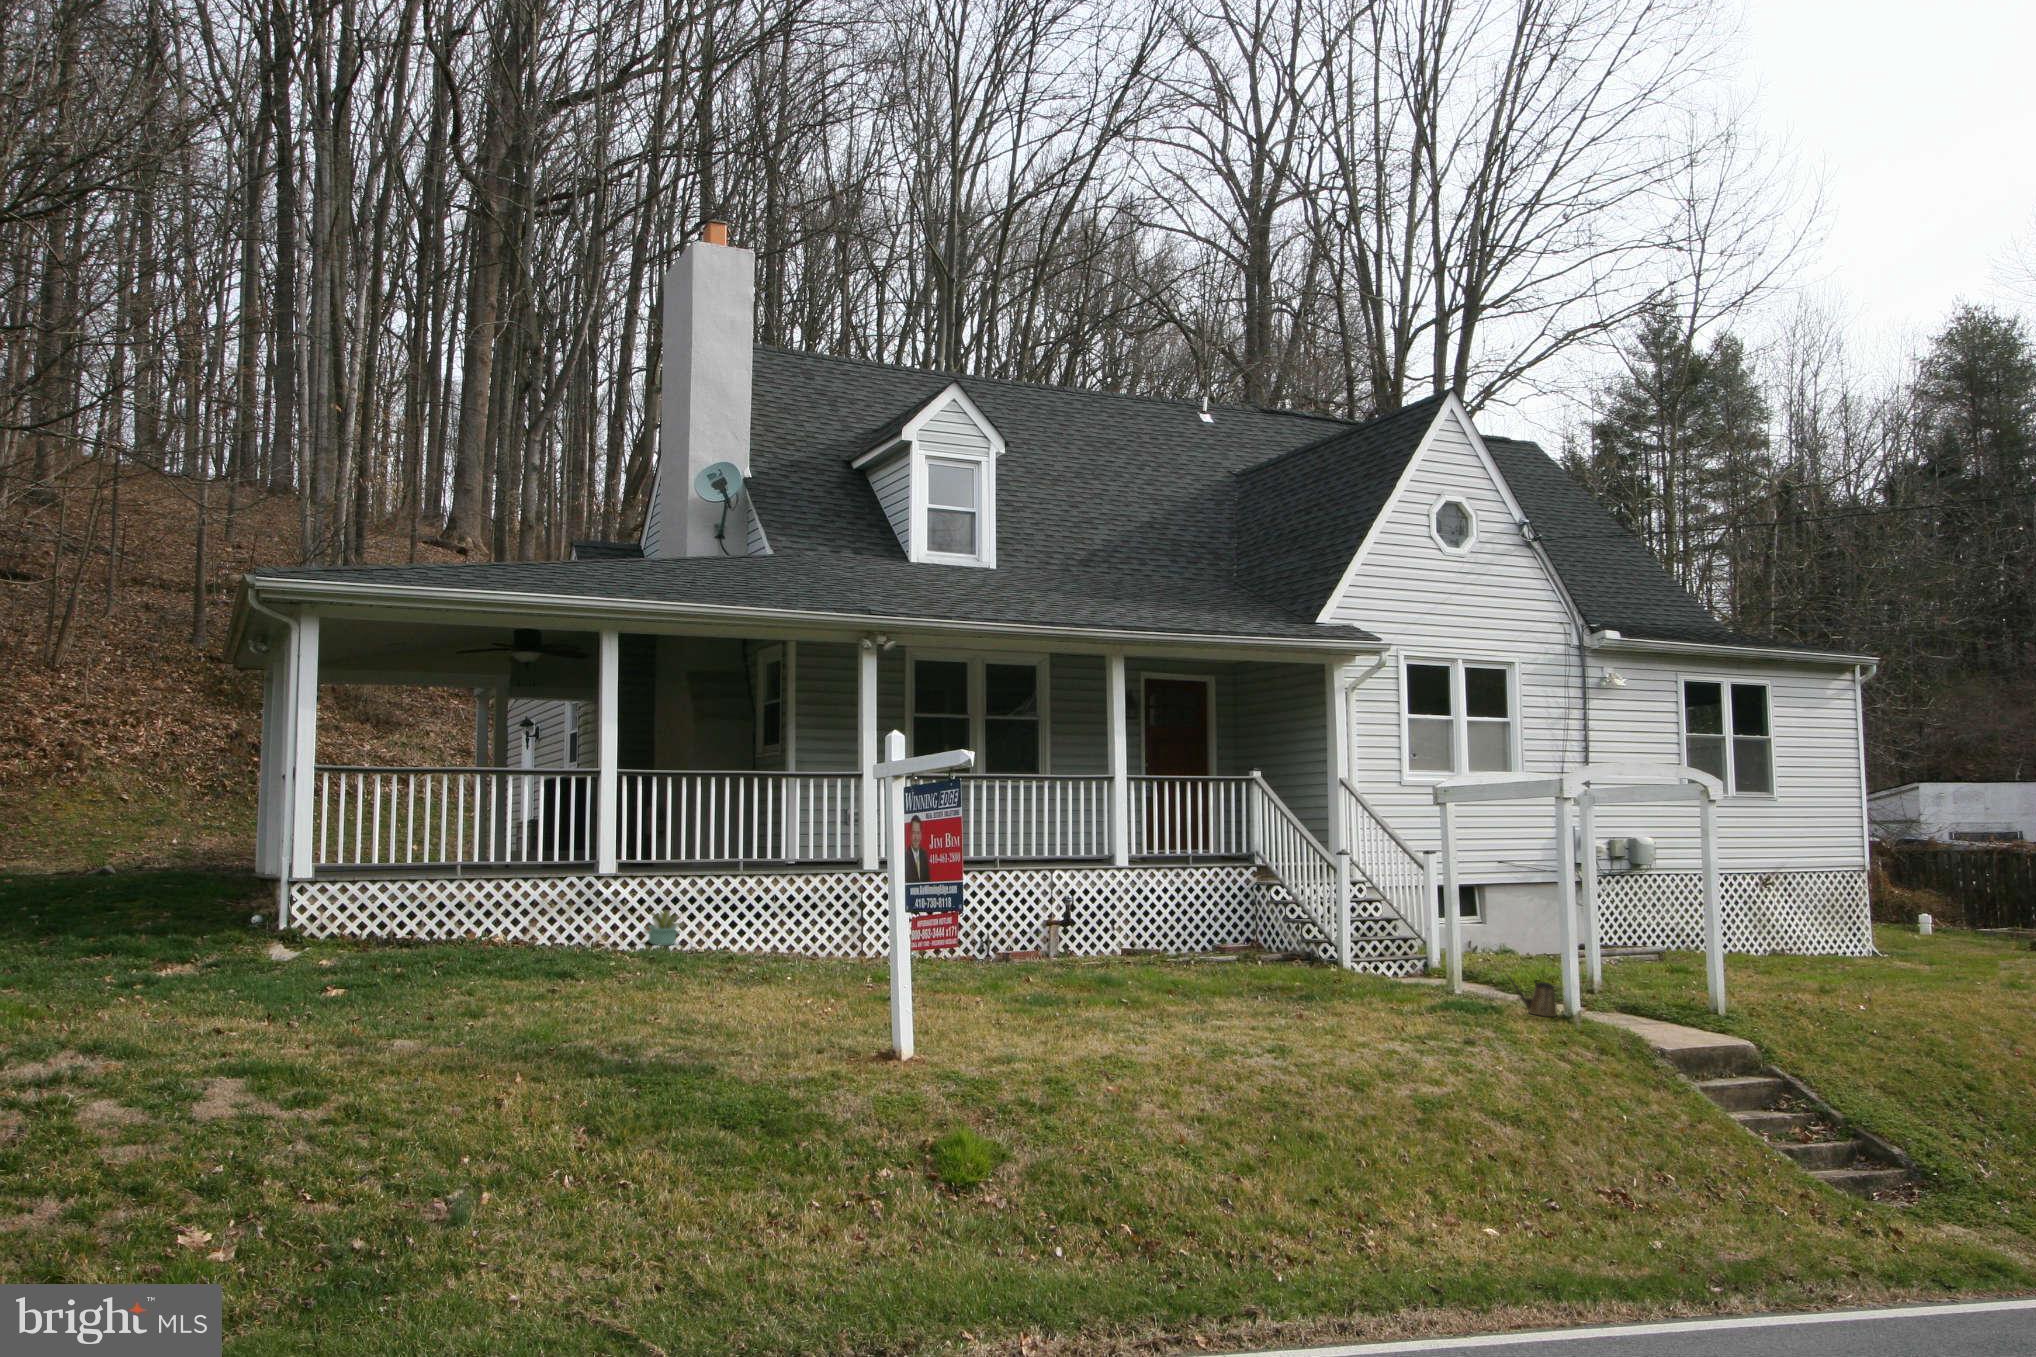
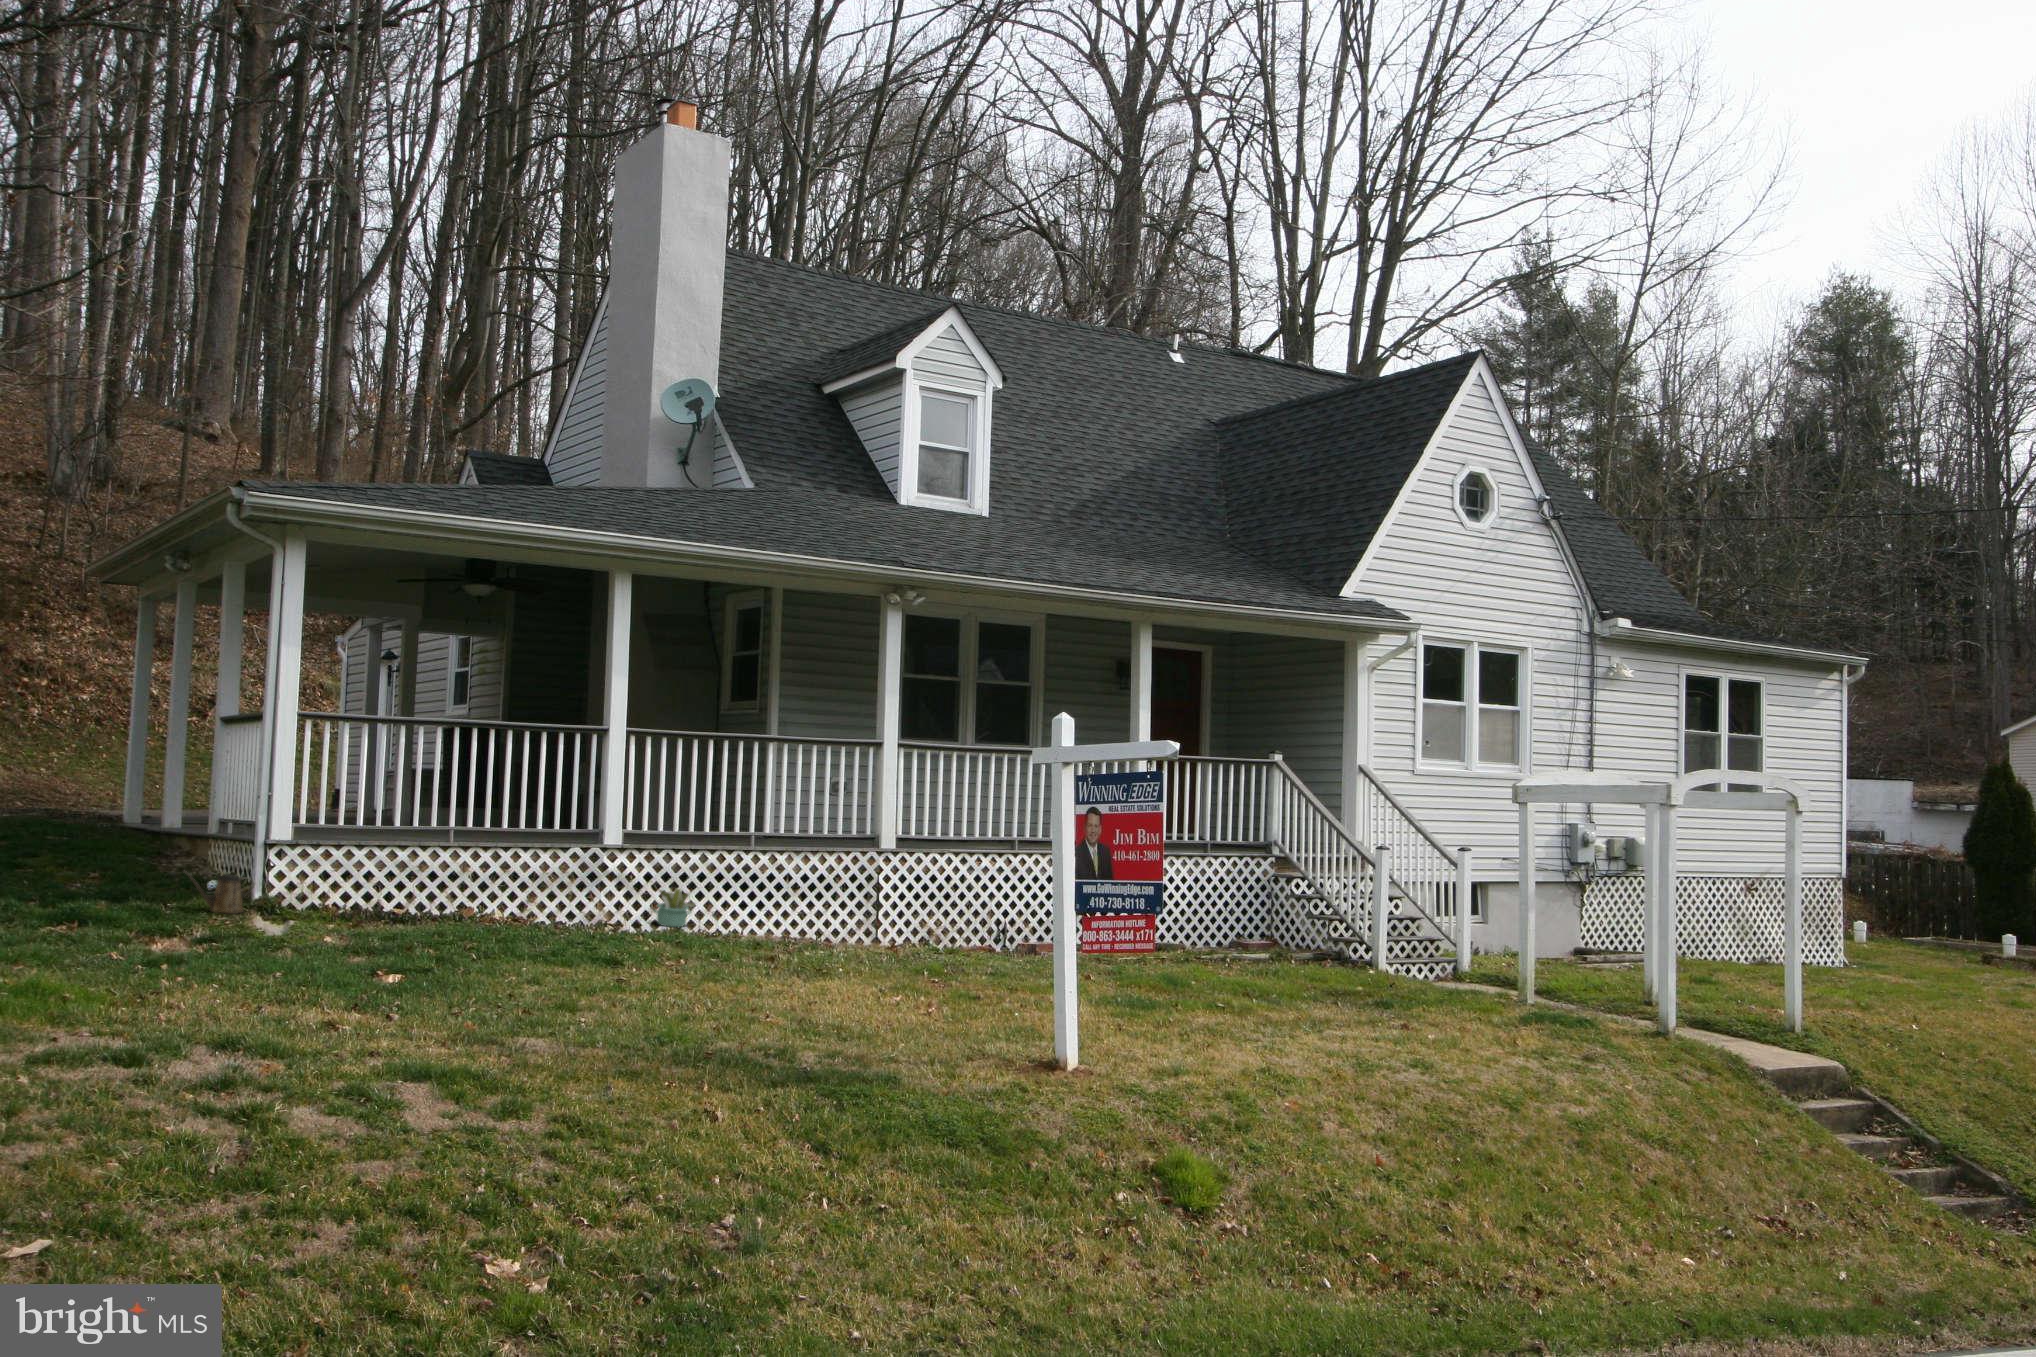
watering can: present [1507,975,1561,1017] -> present [184,871,254,914]

